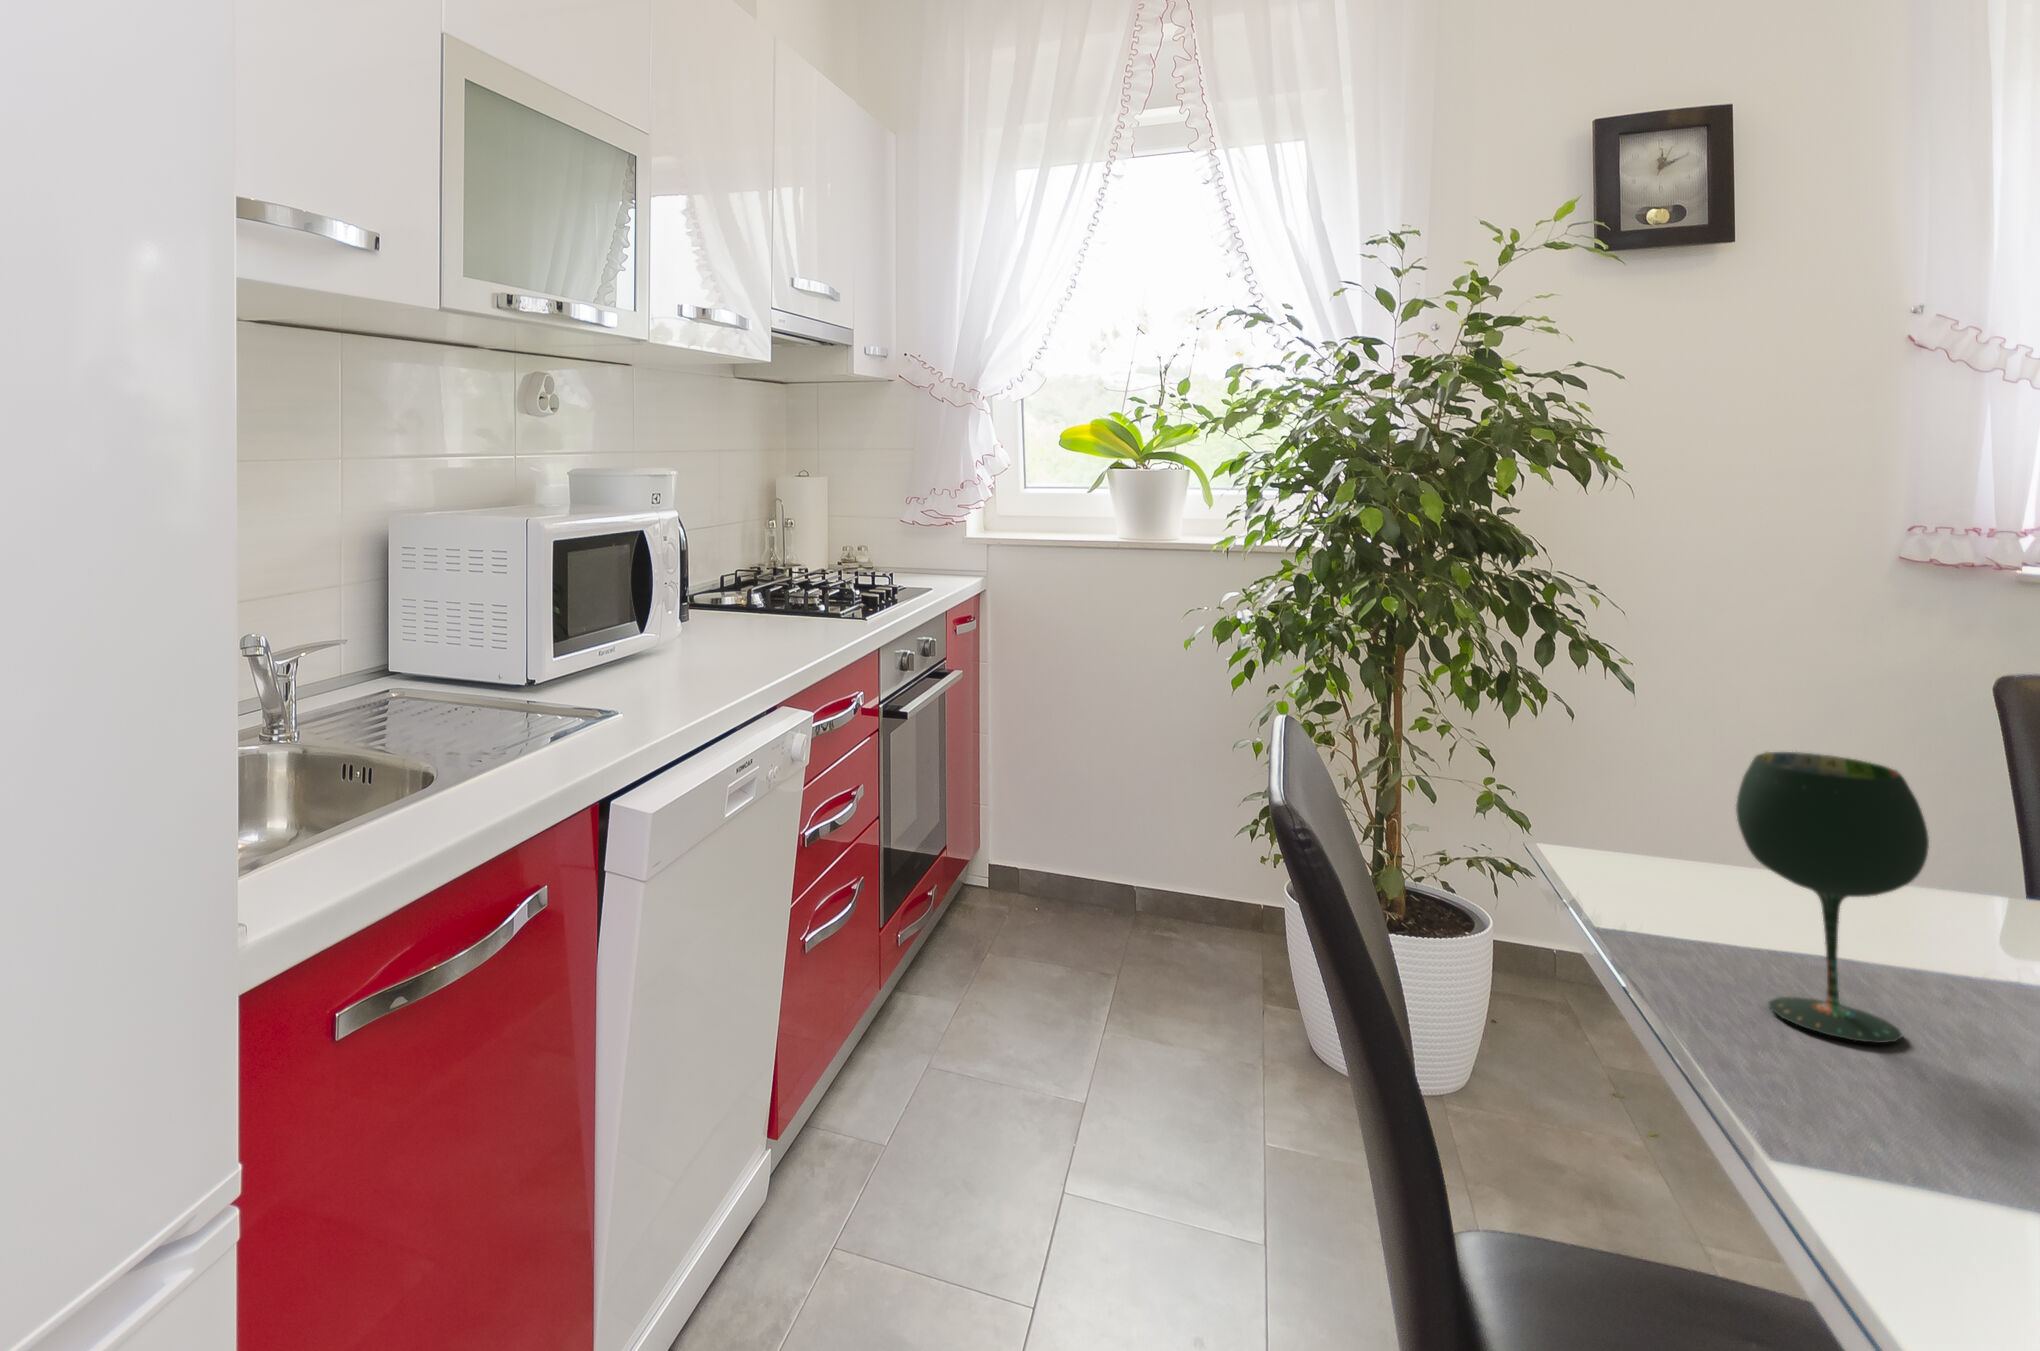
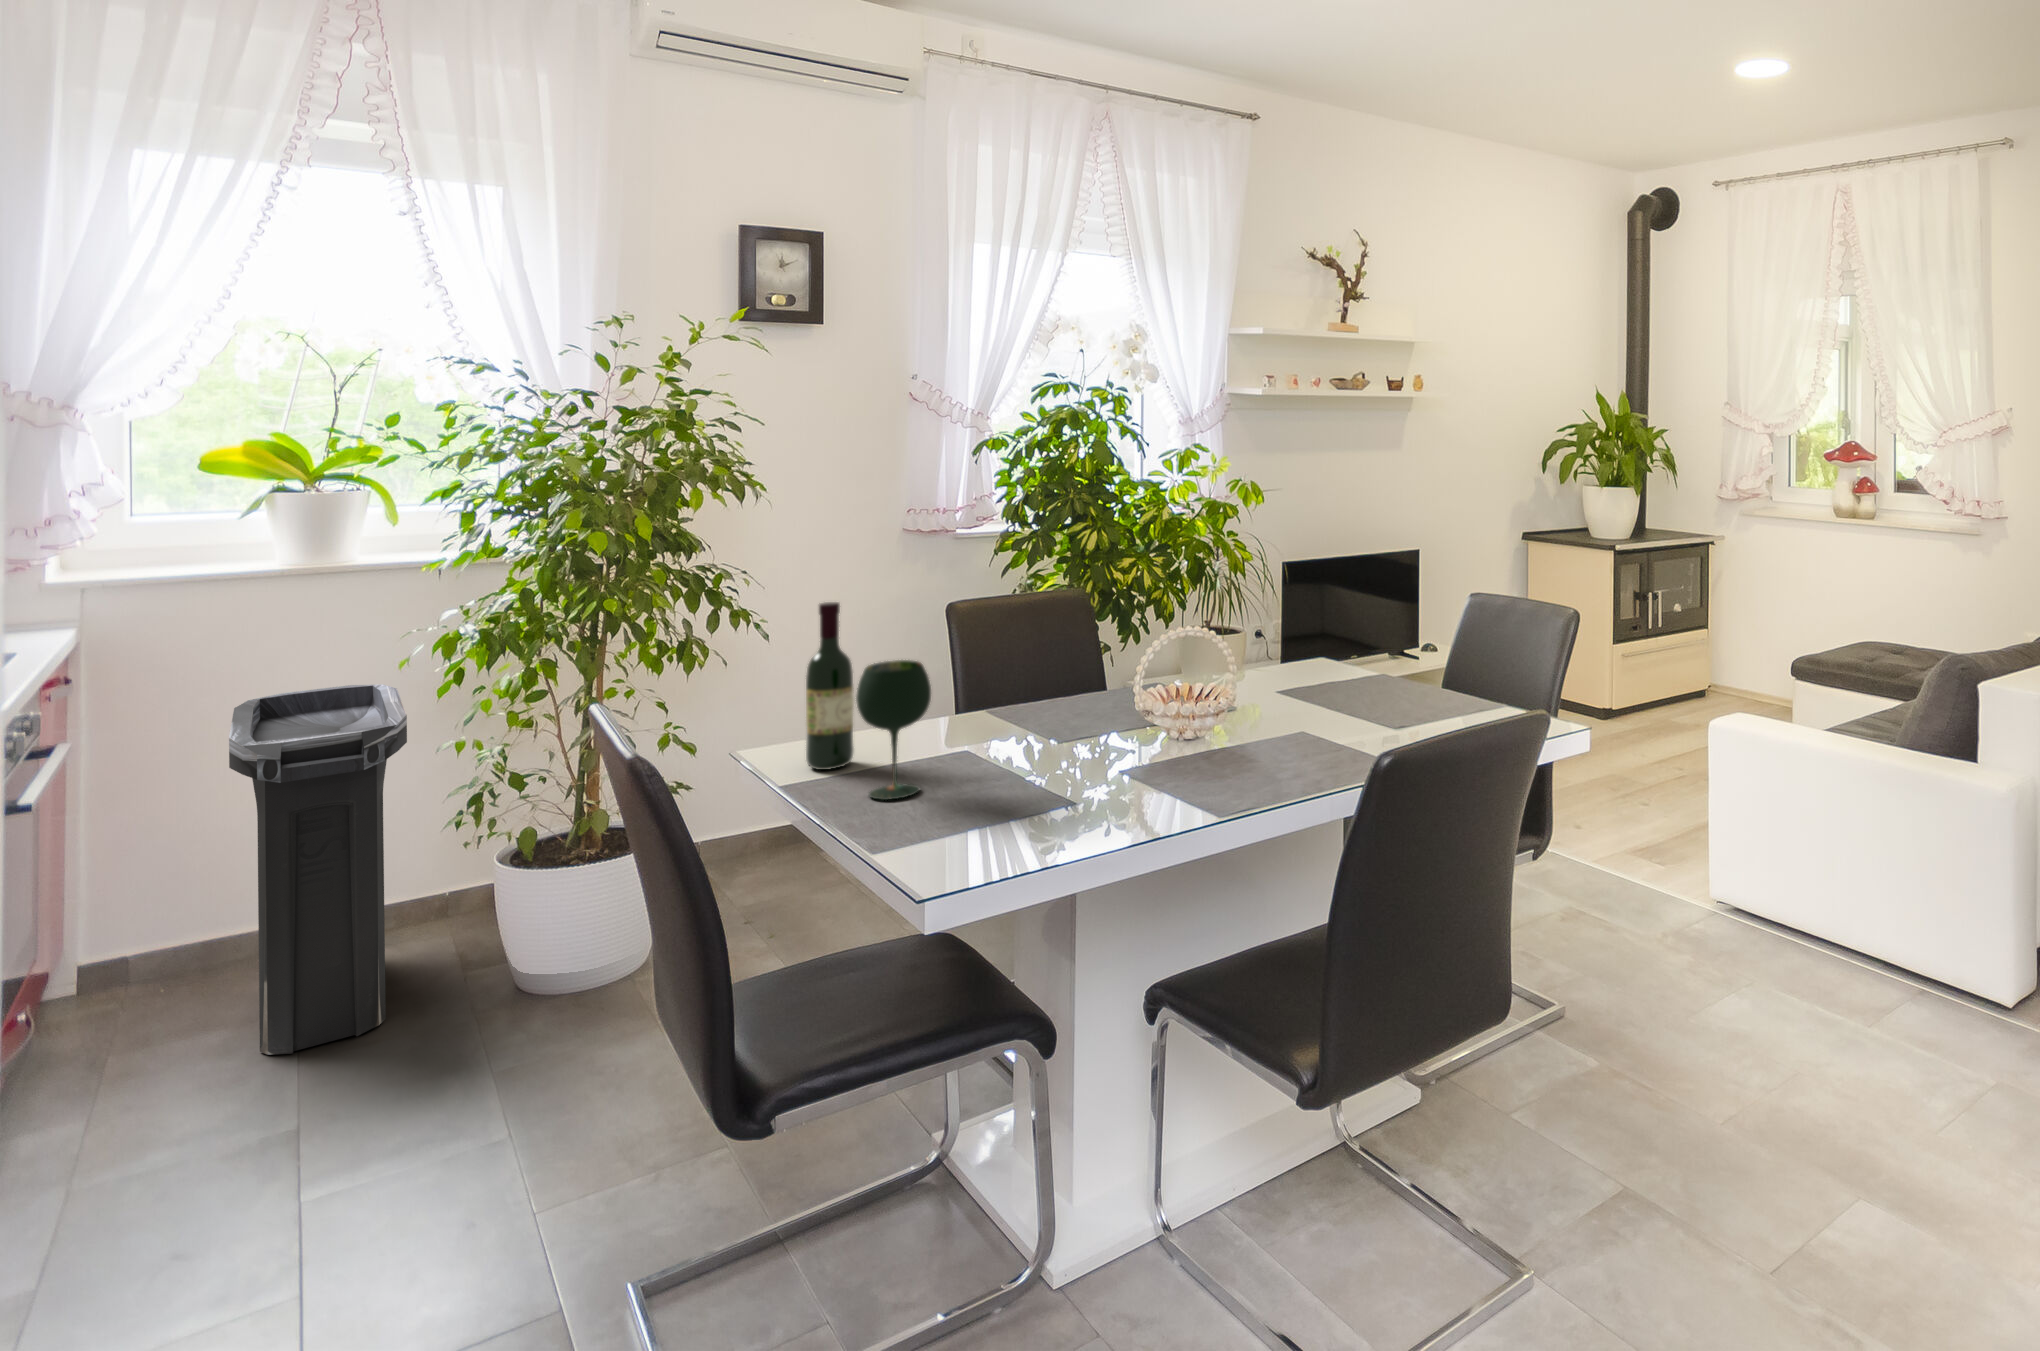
wine bottle: none [1646,627,1747,928] -> present [806,602,854,770]
trash can: none [1051,656,1199,1023] -> present [229,684,407,1055]

